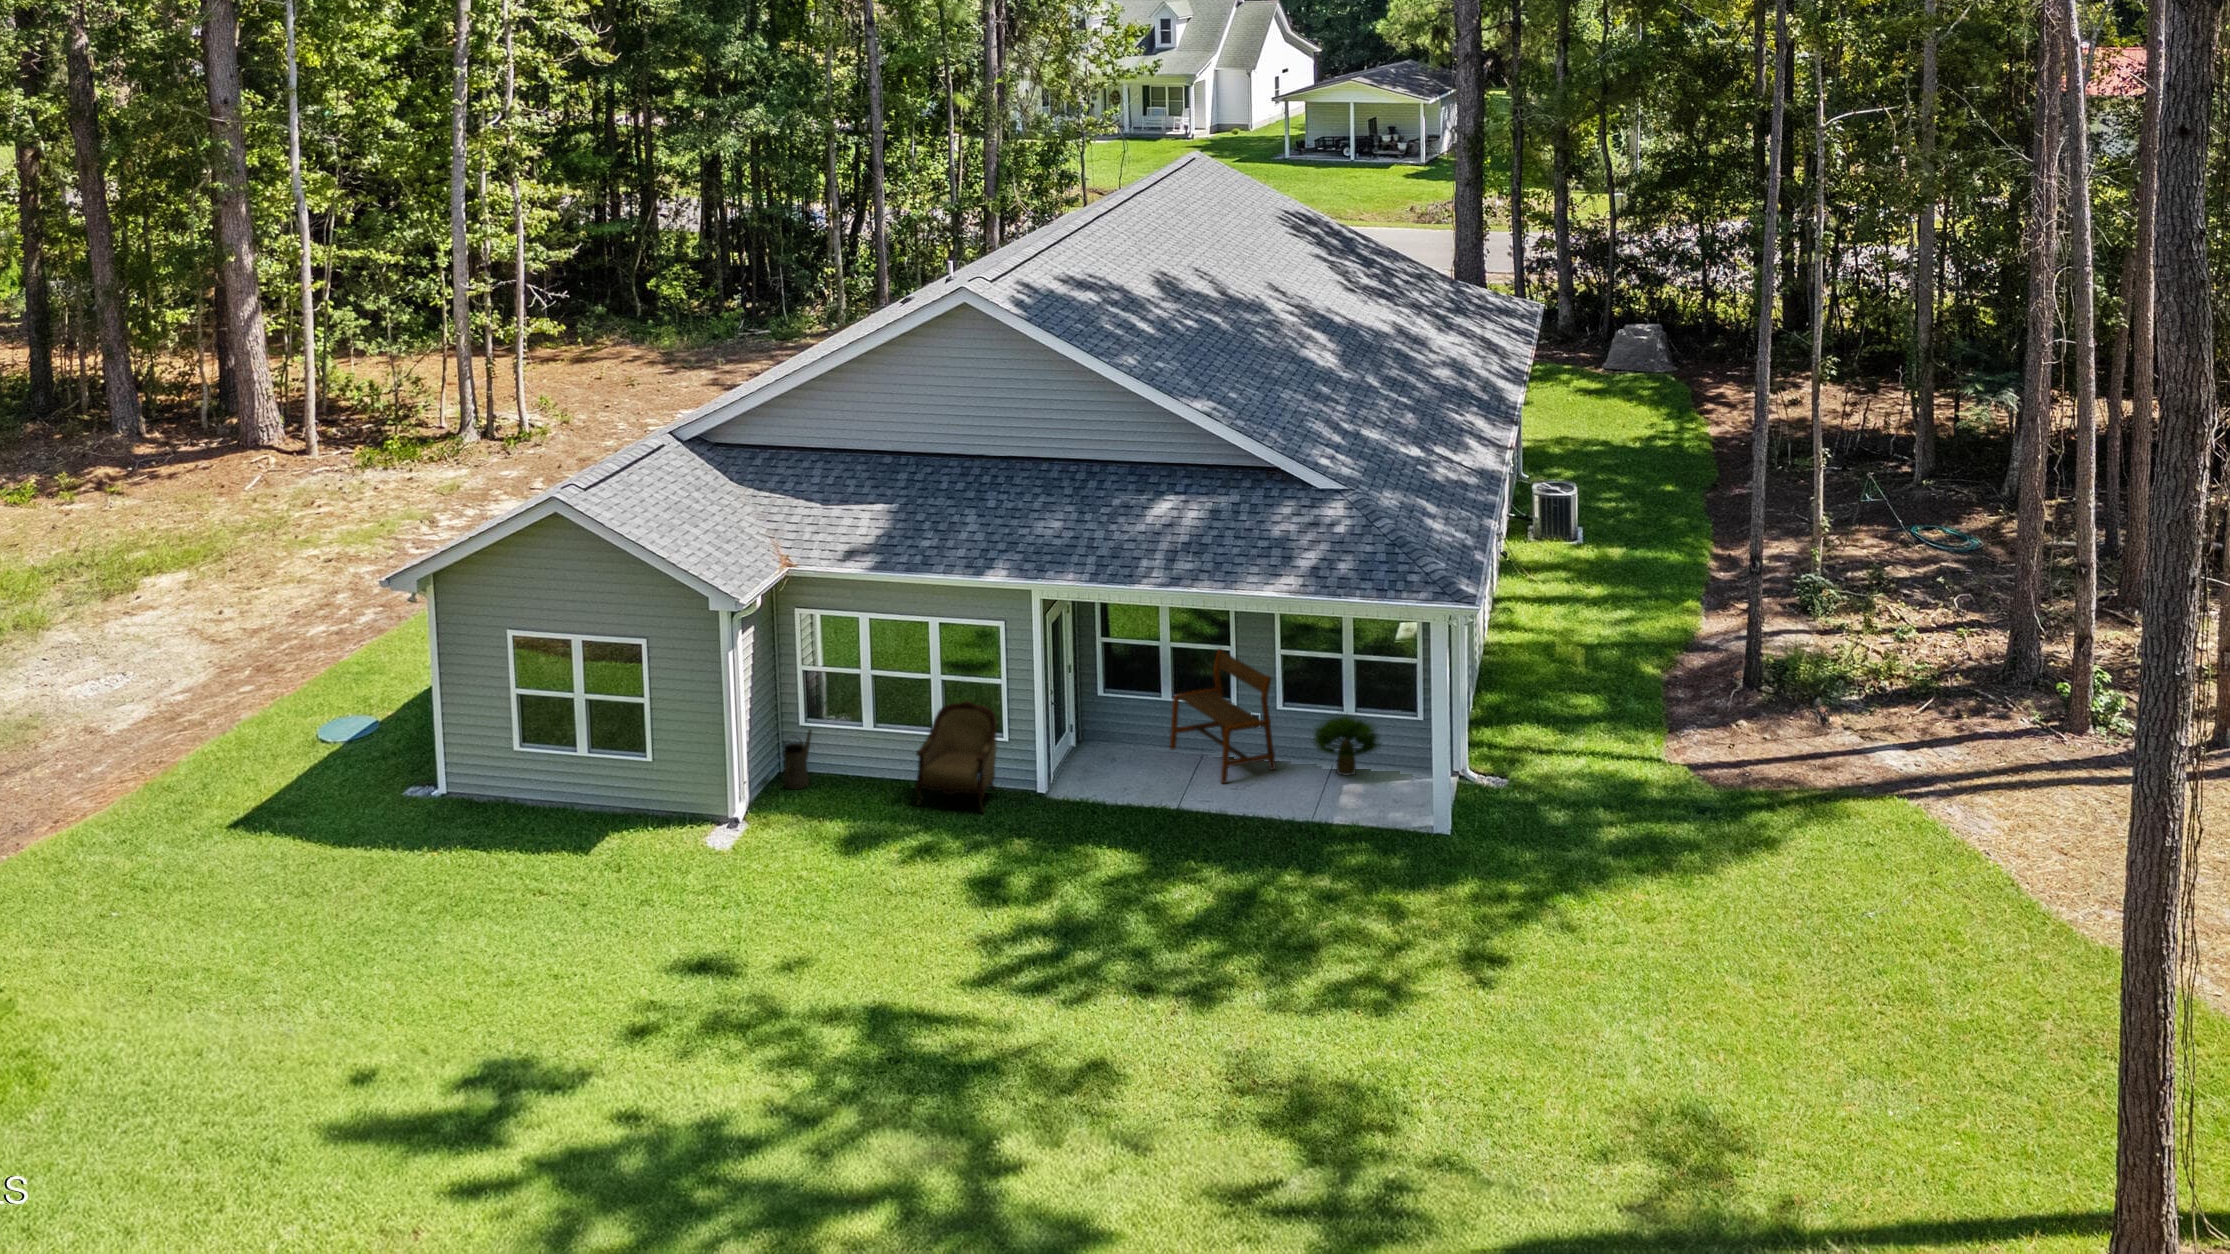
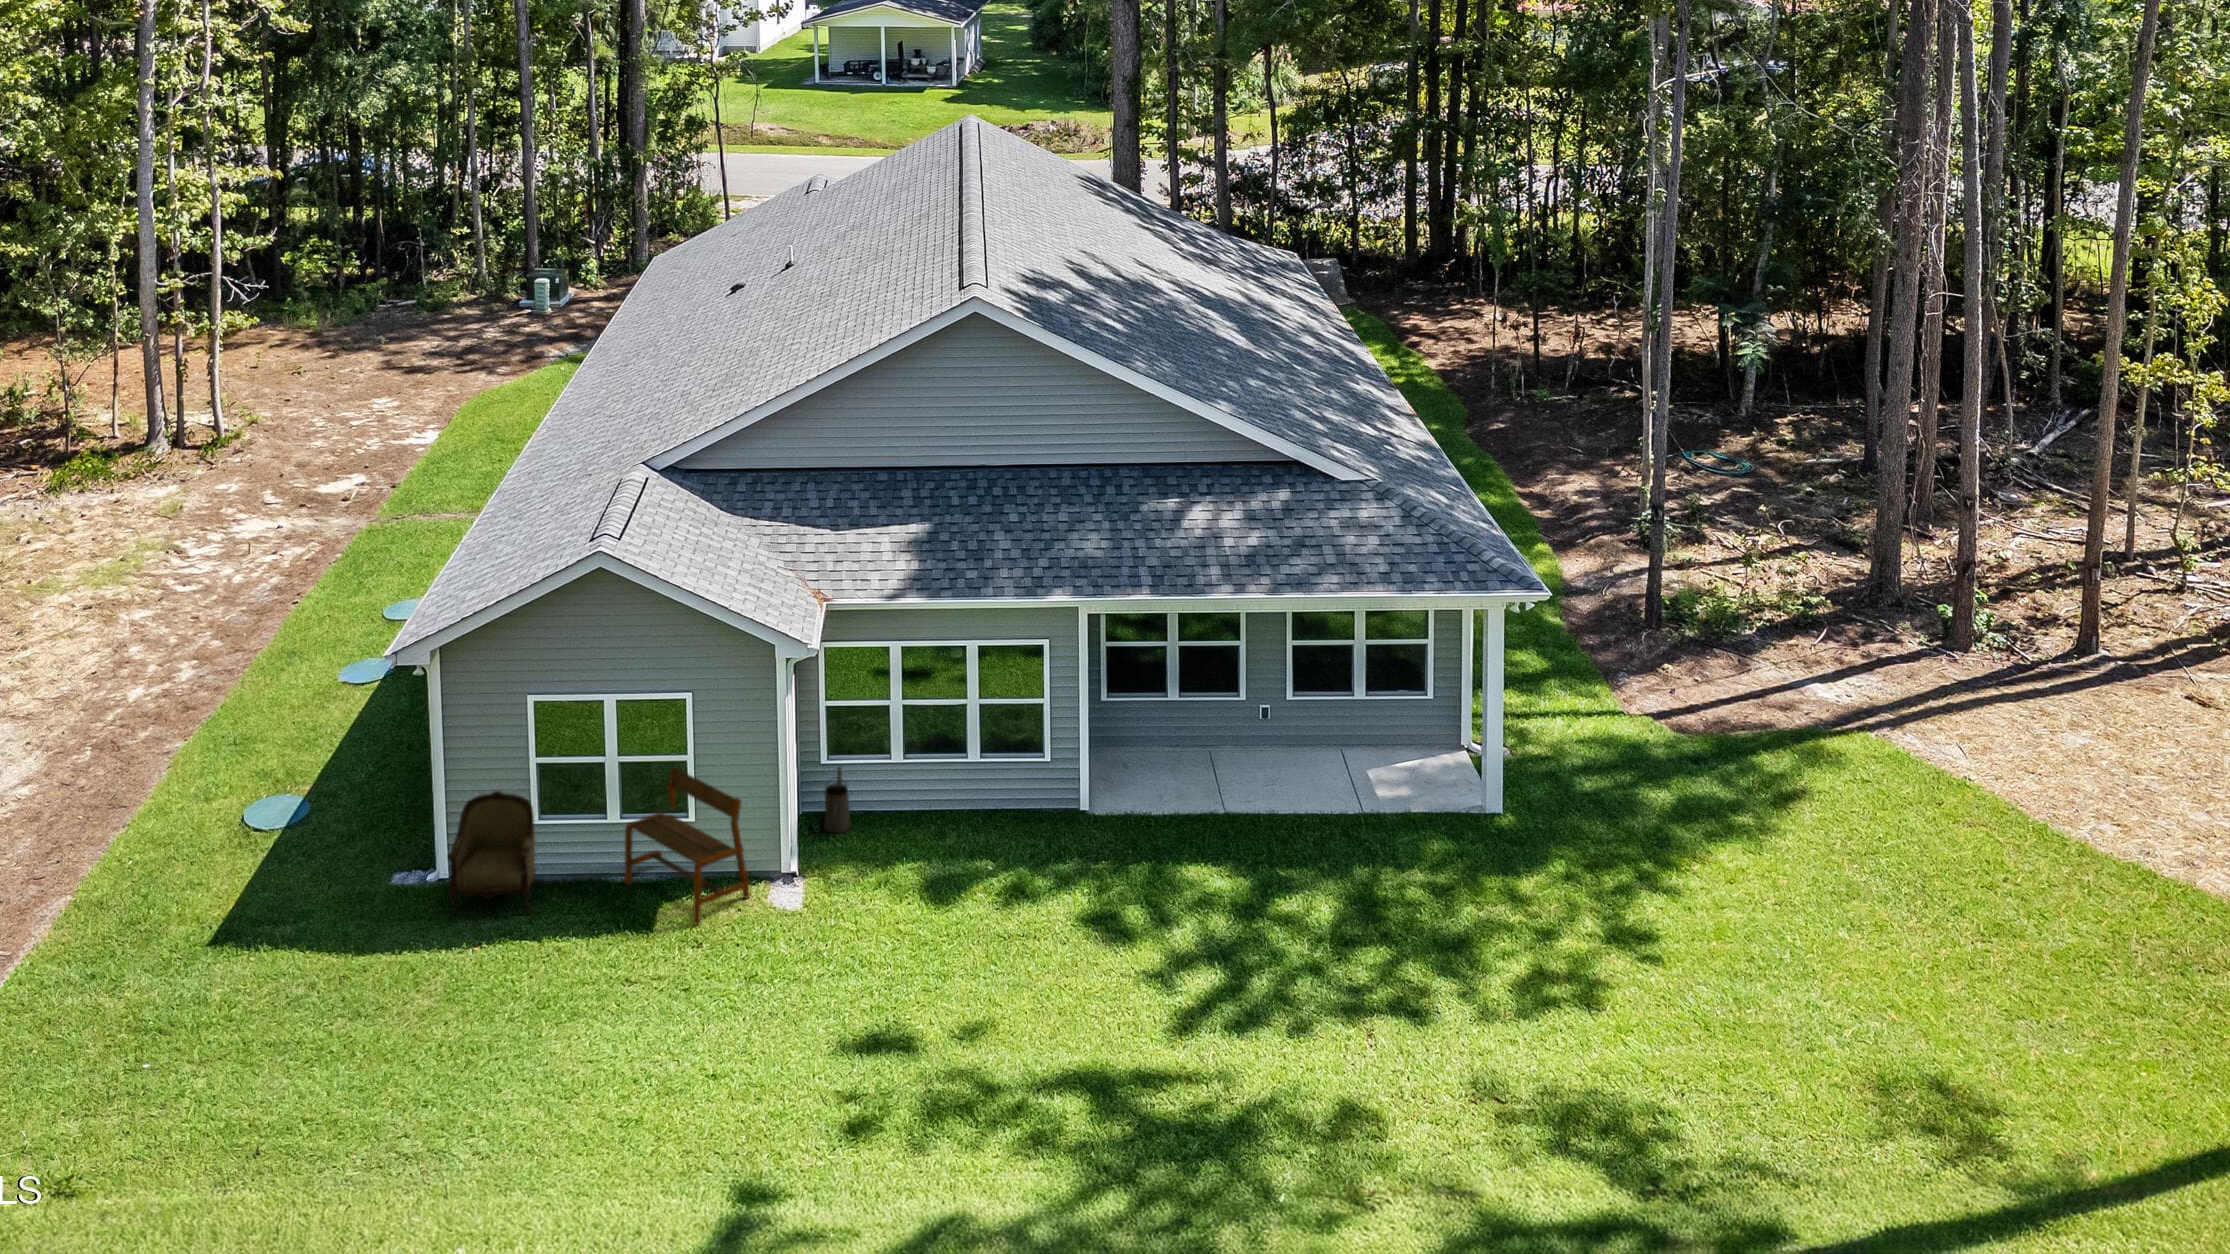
bench: present [1170,649,1275,783] -> present [625,768,750,925]
armchair: present [915,701,997,813] -> present [448,791,536,914]
potted plant: present [1313,714,1381,775] -> none [1329,697,1403,761]

